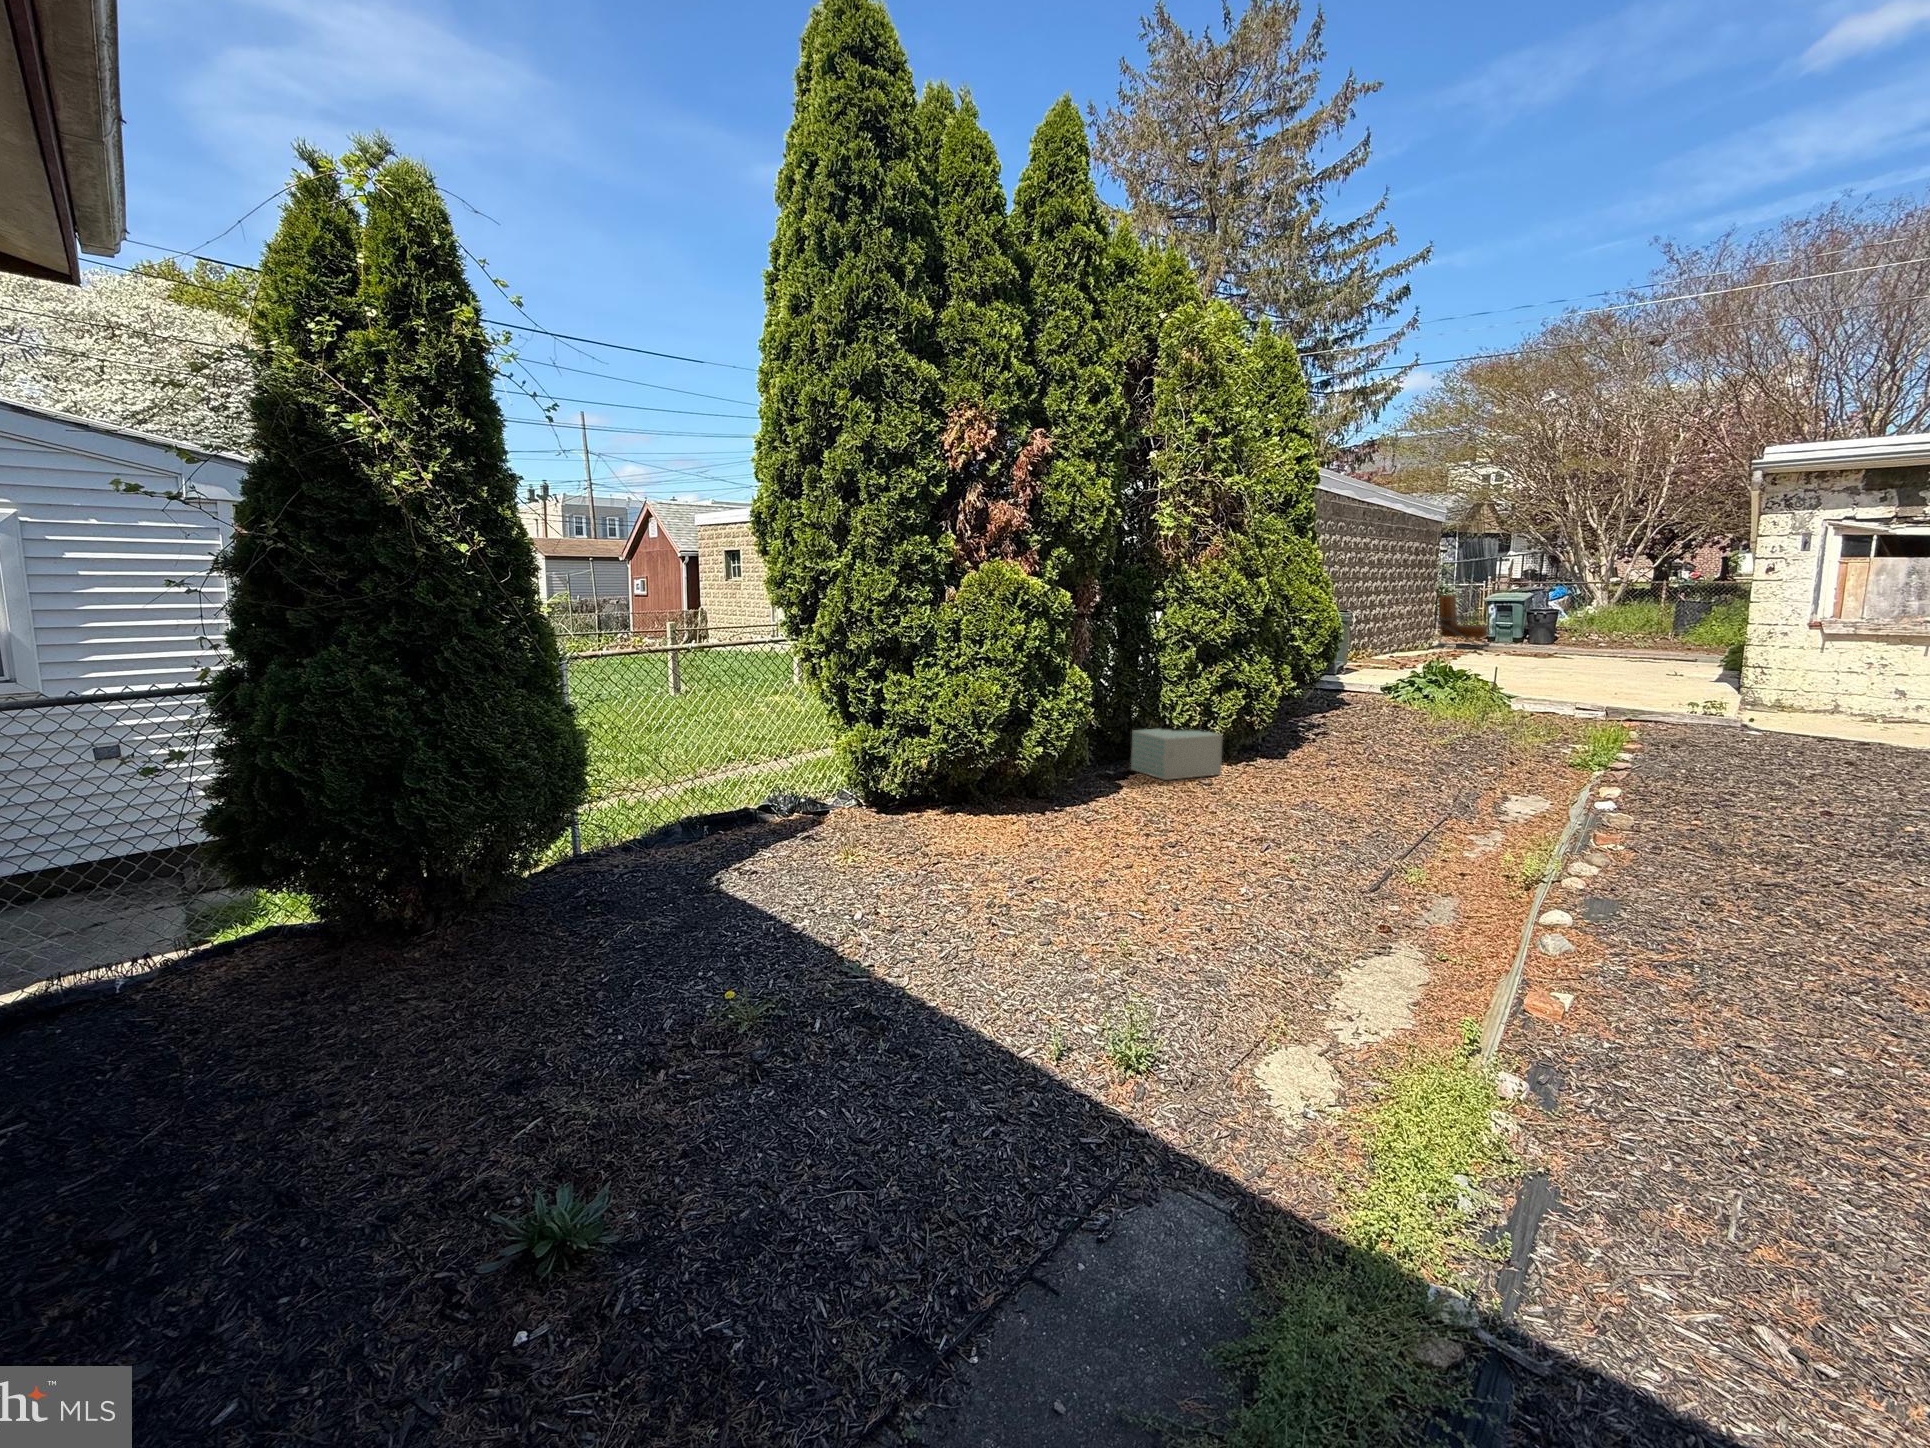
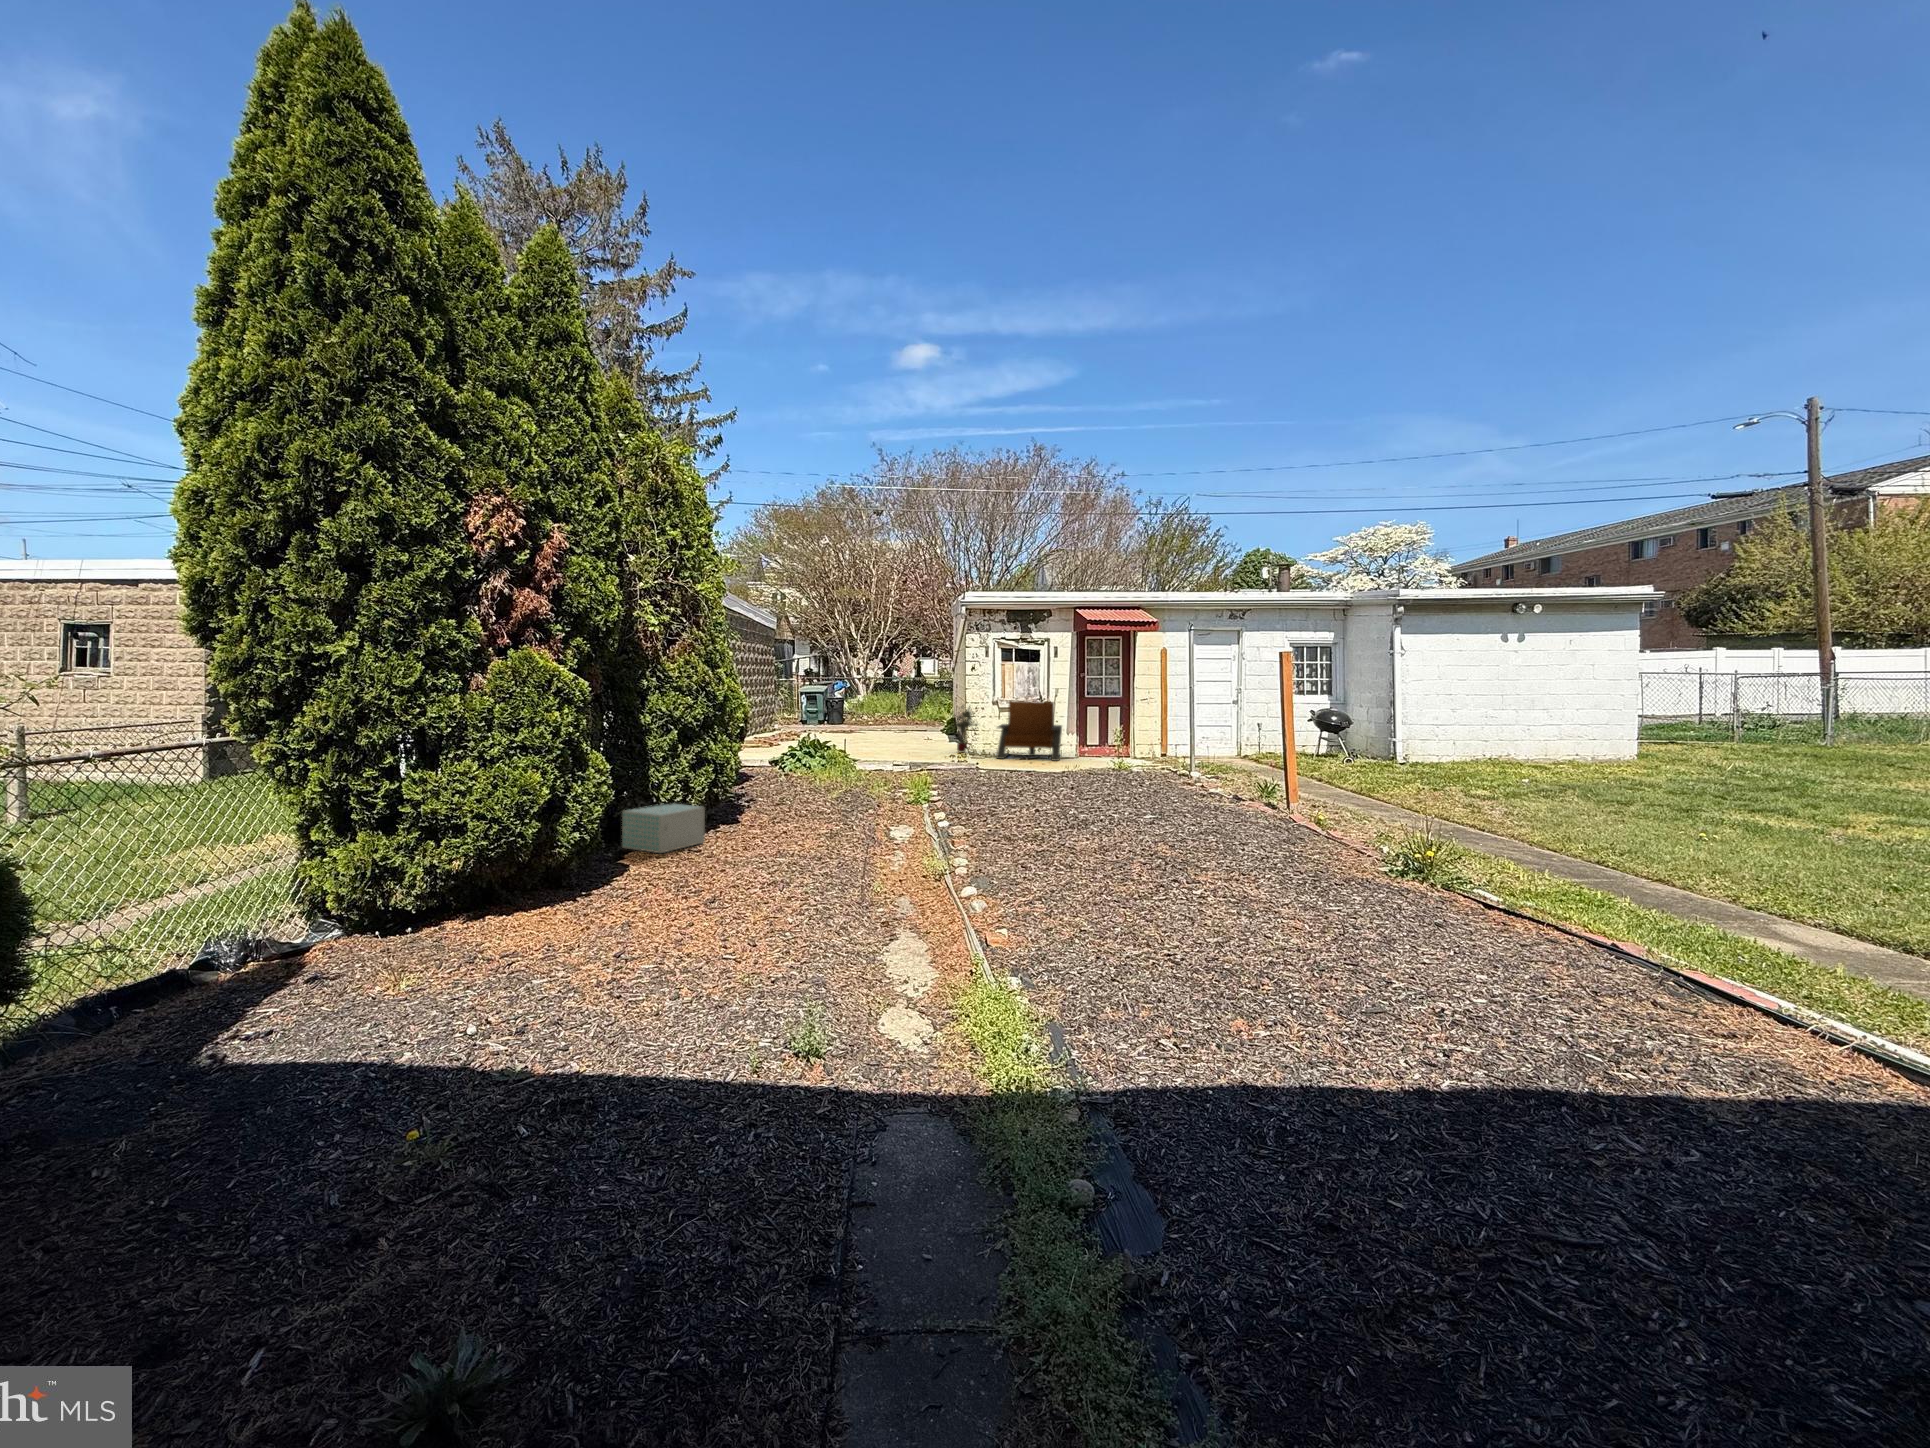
lounge chair: present [1433,595,1489,649] -> present [996,701,1062,761]
potted tree: none [1692,623,1741,695] -> present [955,705,977,753]

